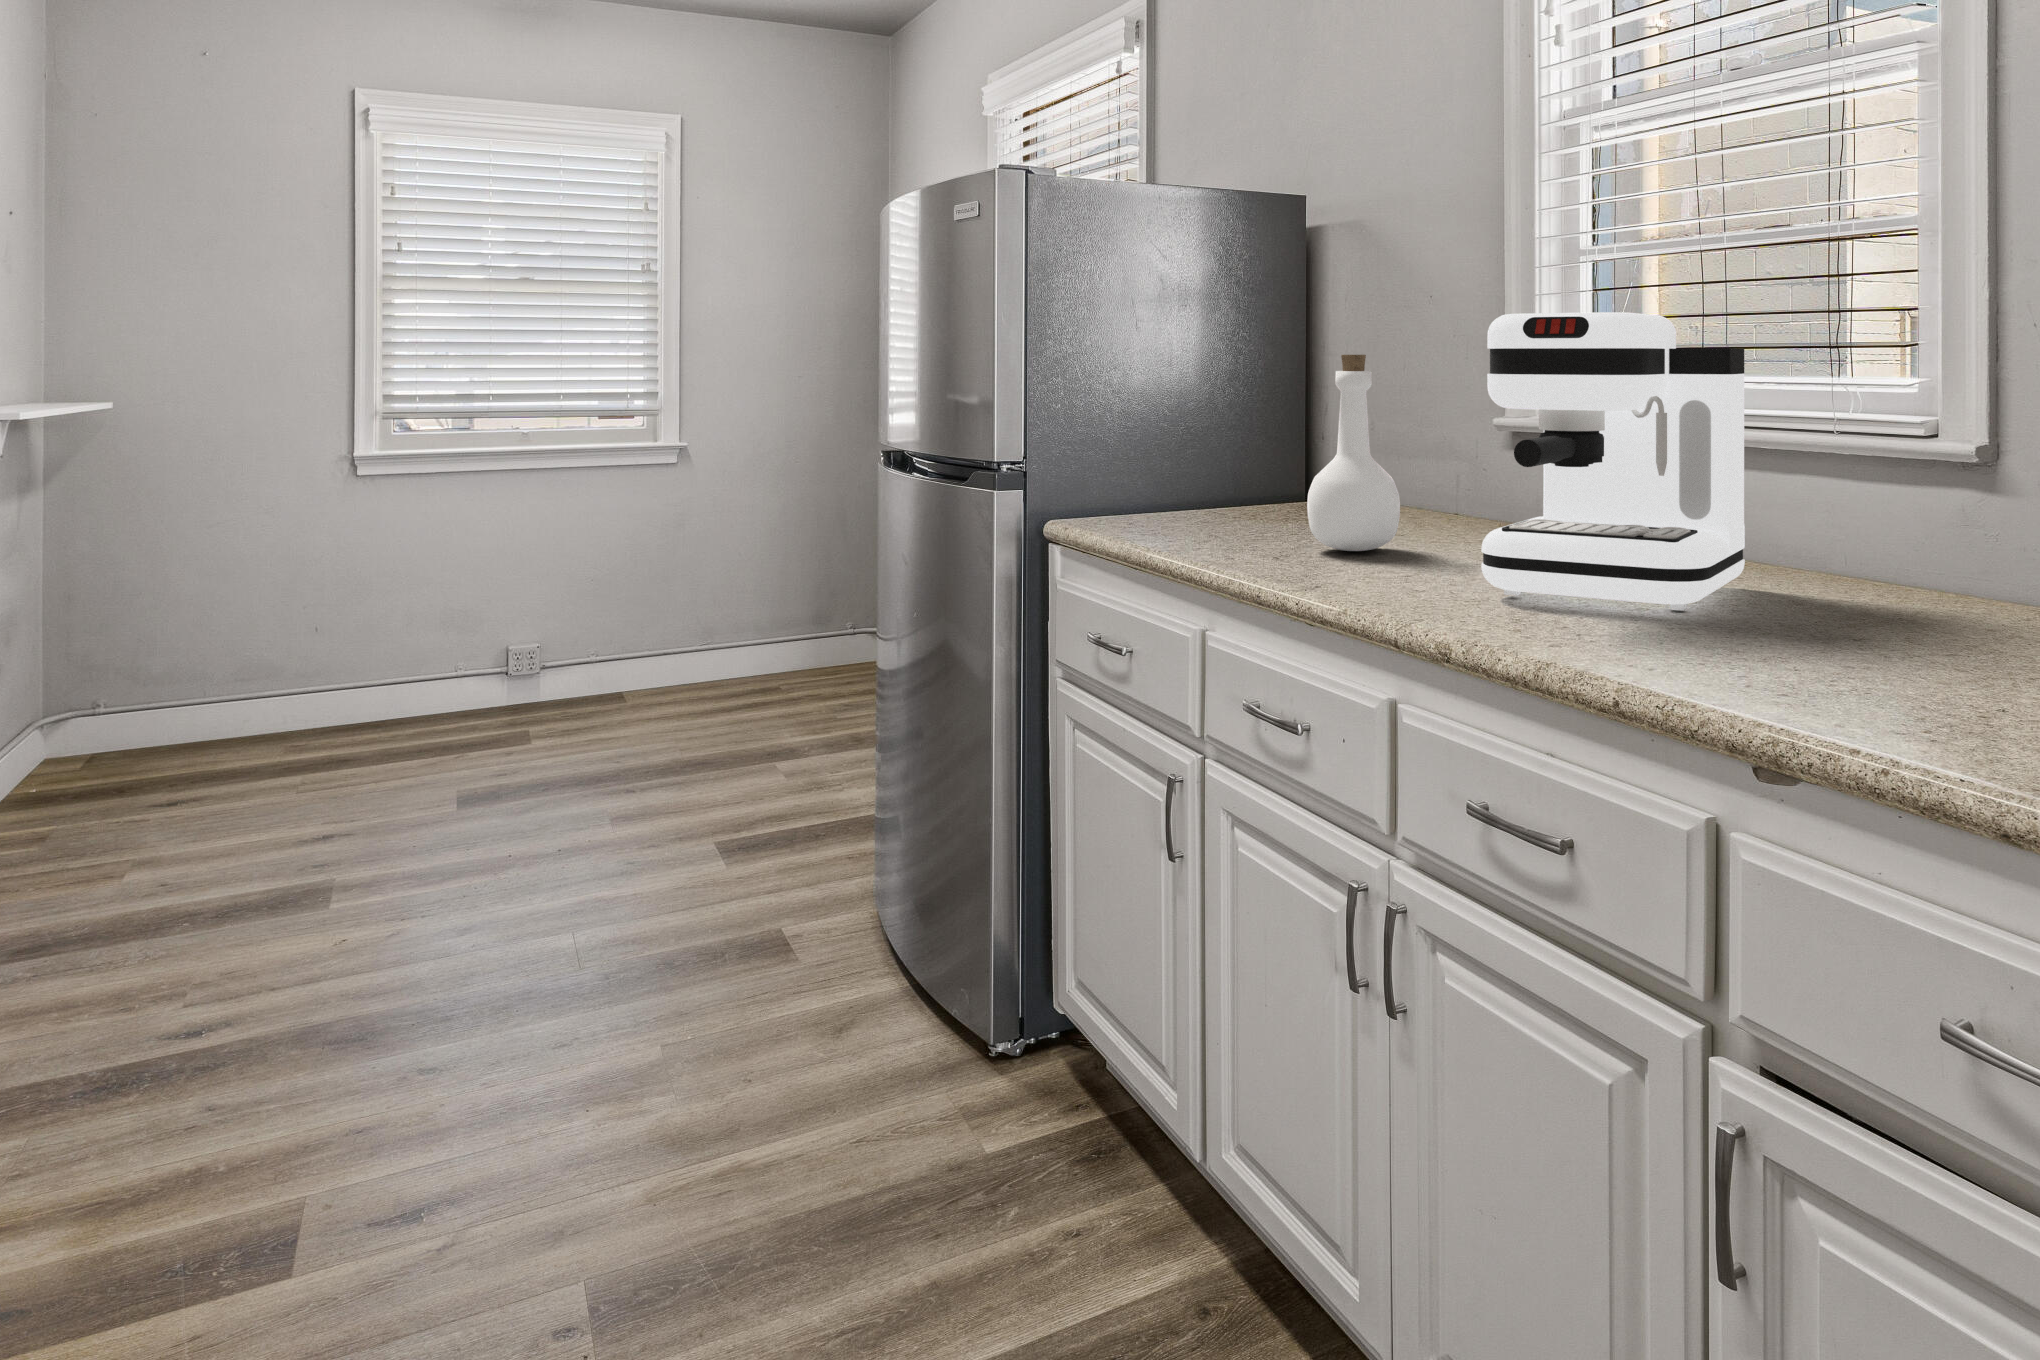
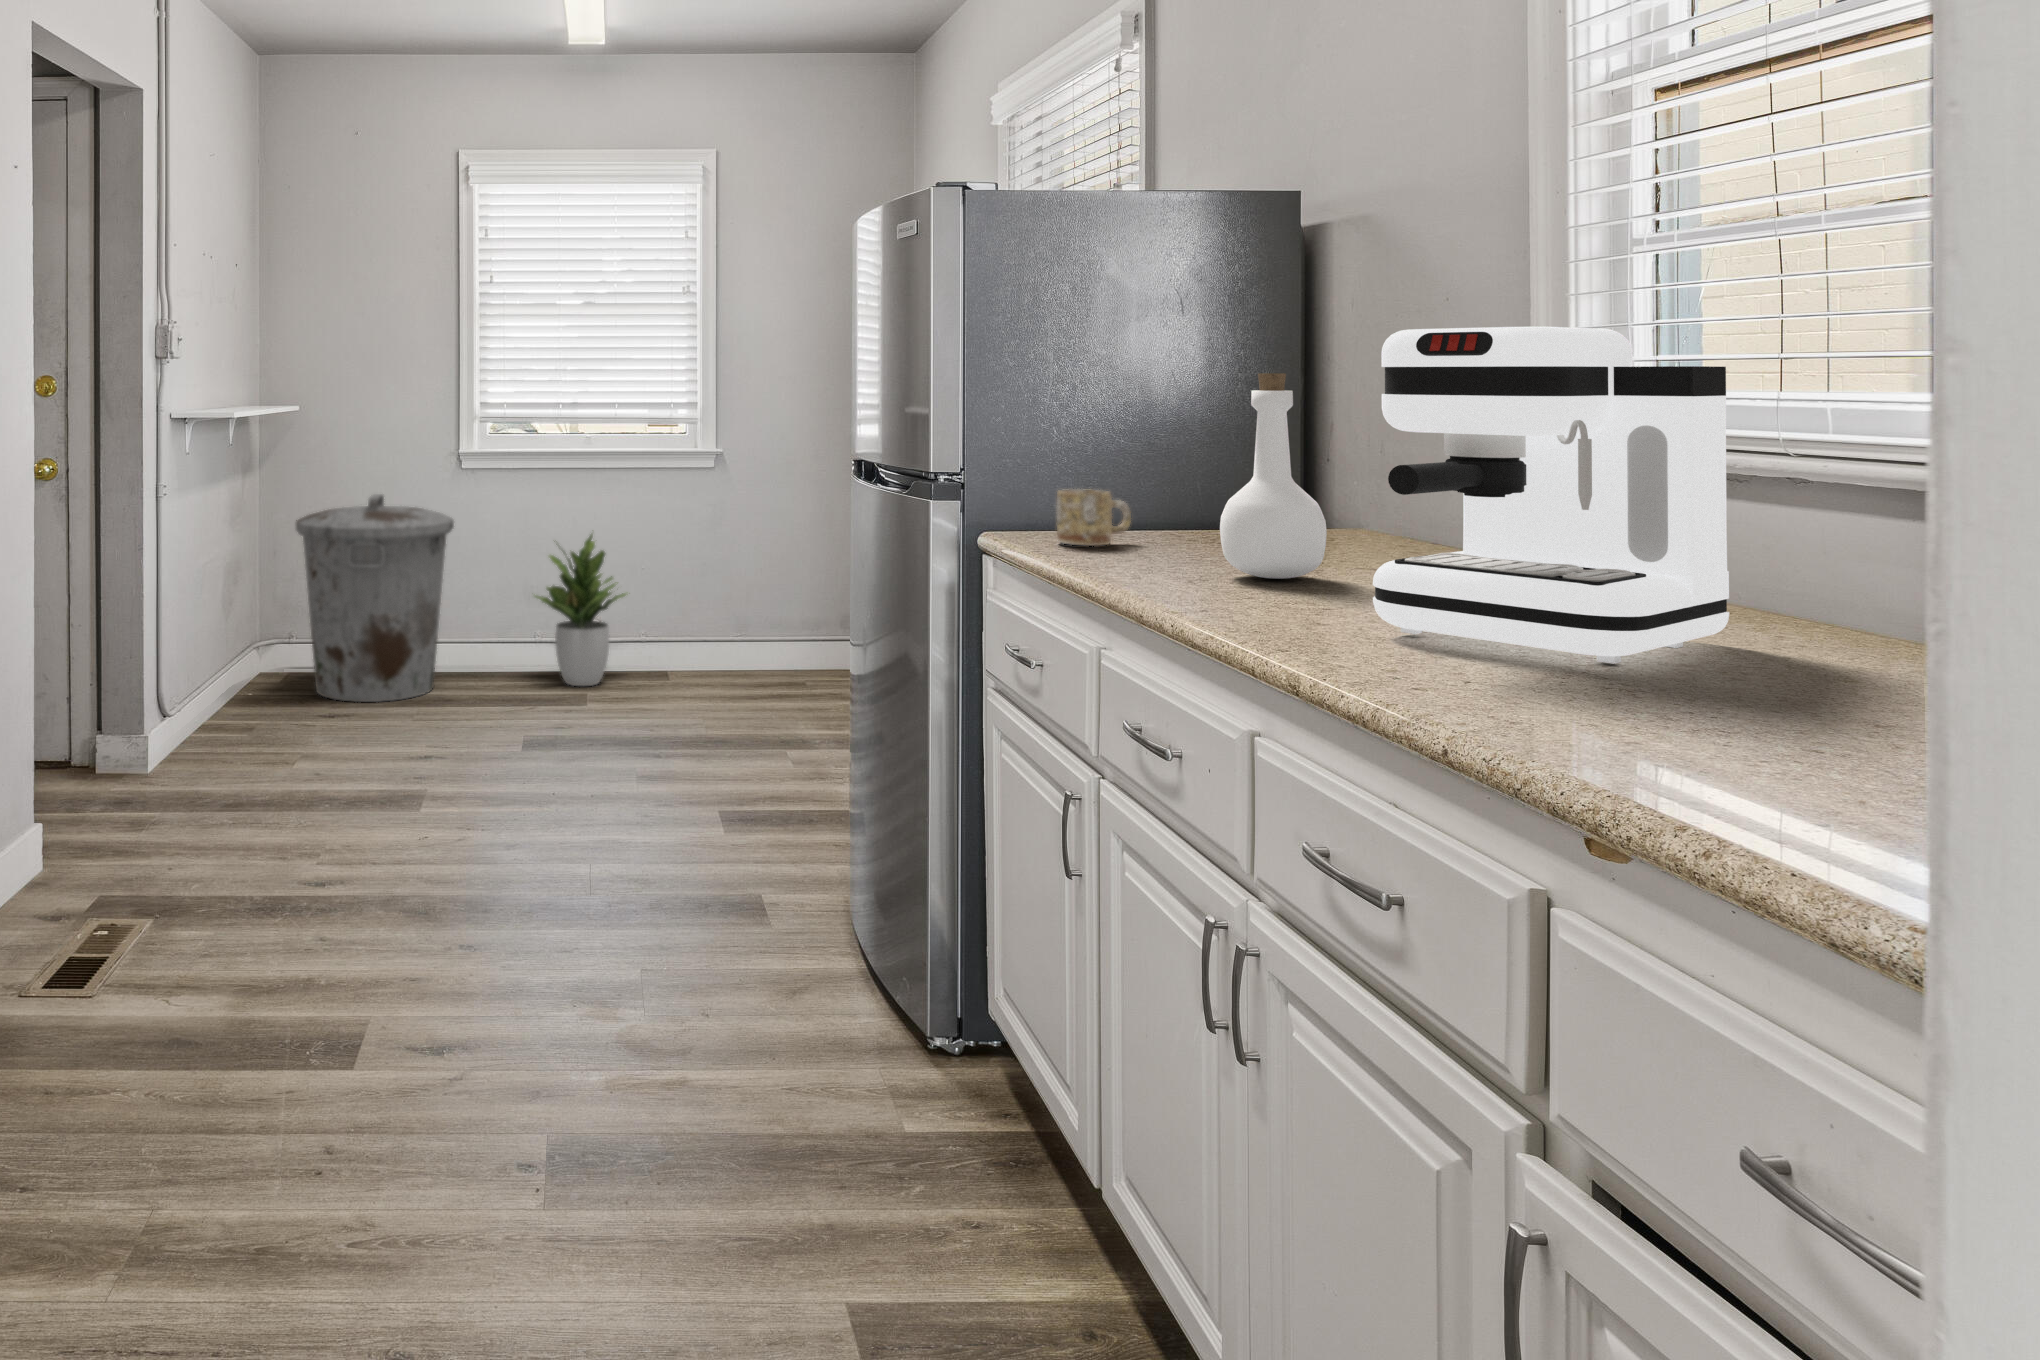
mug: none [1132,472,1200,528] -> present [1057,489,1131,546]
trash can: none [131,504,354,764] -> present [296,494,454,702]
potted plant: none [455,535,577,718] -> present [535,534,626,686]

